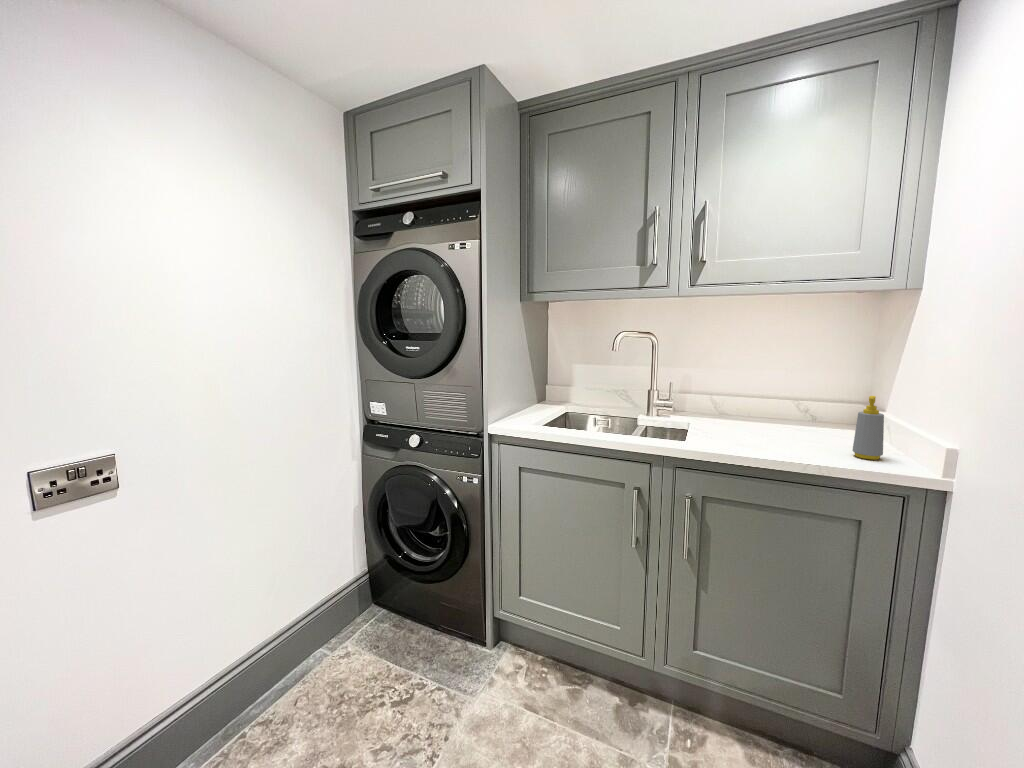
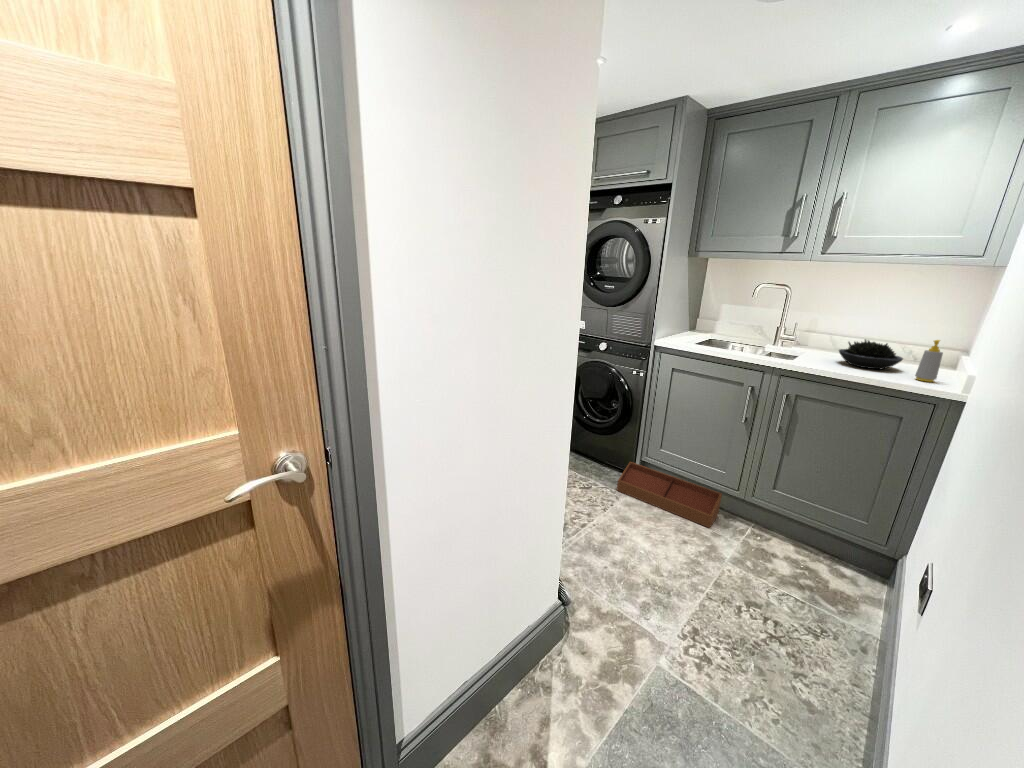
succulent plant: none [737,400,822,443] -> present [839,340,903,369]
storage bin: none [457,626,622,746] -> present [617,462,722,528]

